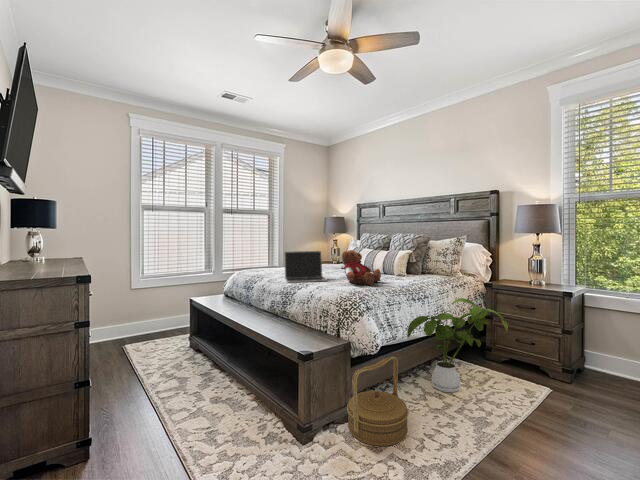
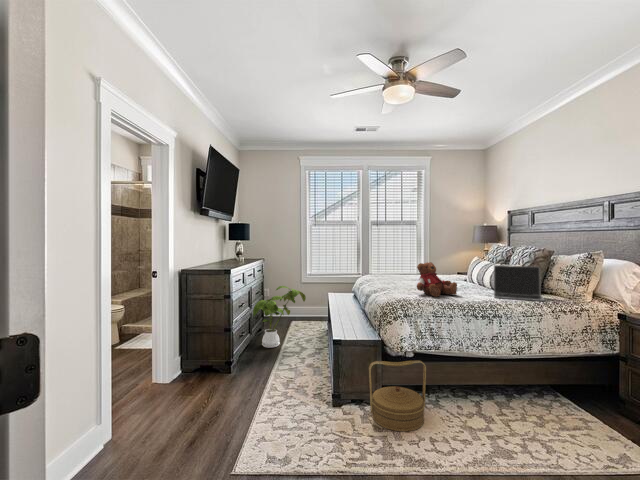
laptop: present [285,251,327,282] -> present [494,265,545,301]
house plant: present [407,298,508,392] -> present [253,286,306,348]

